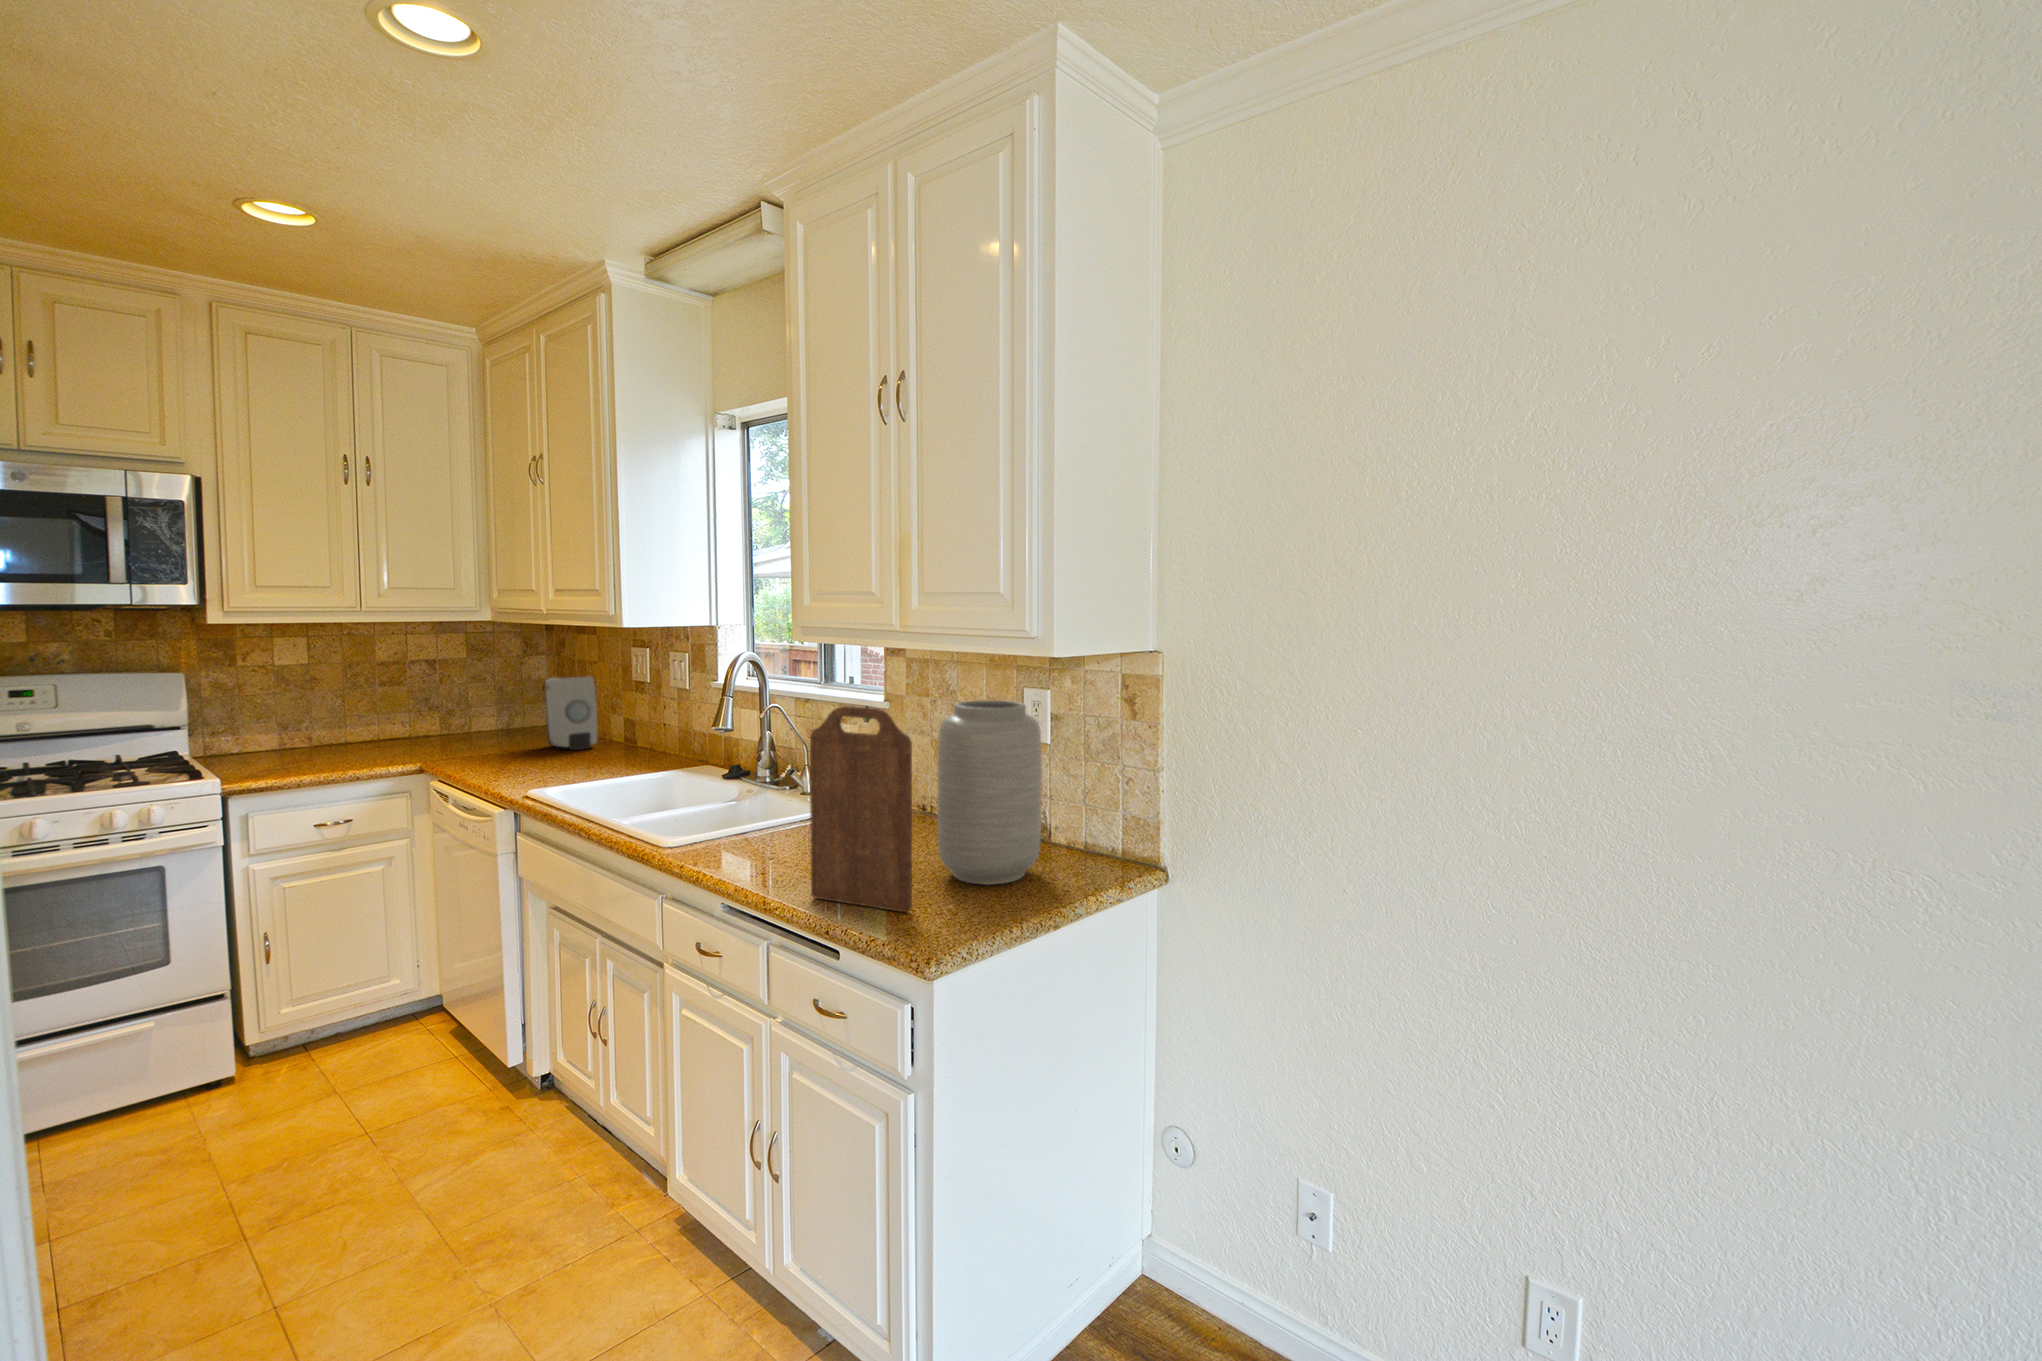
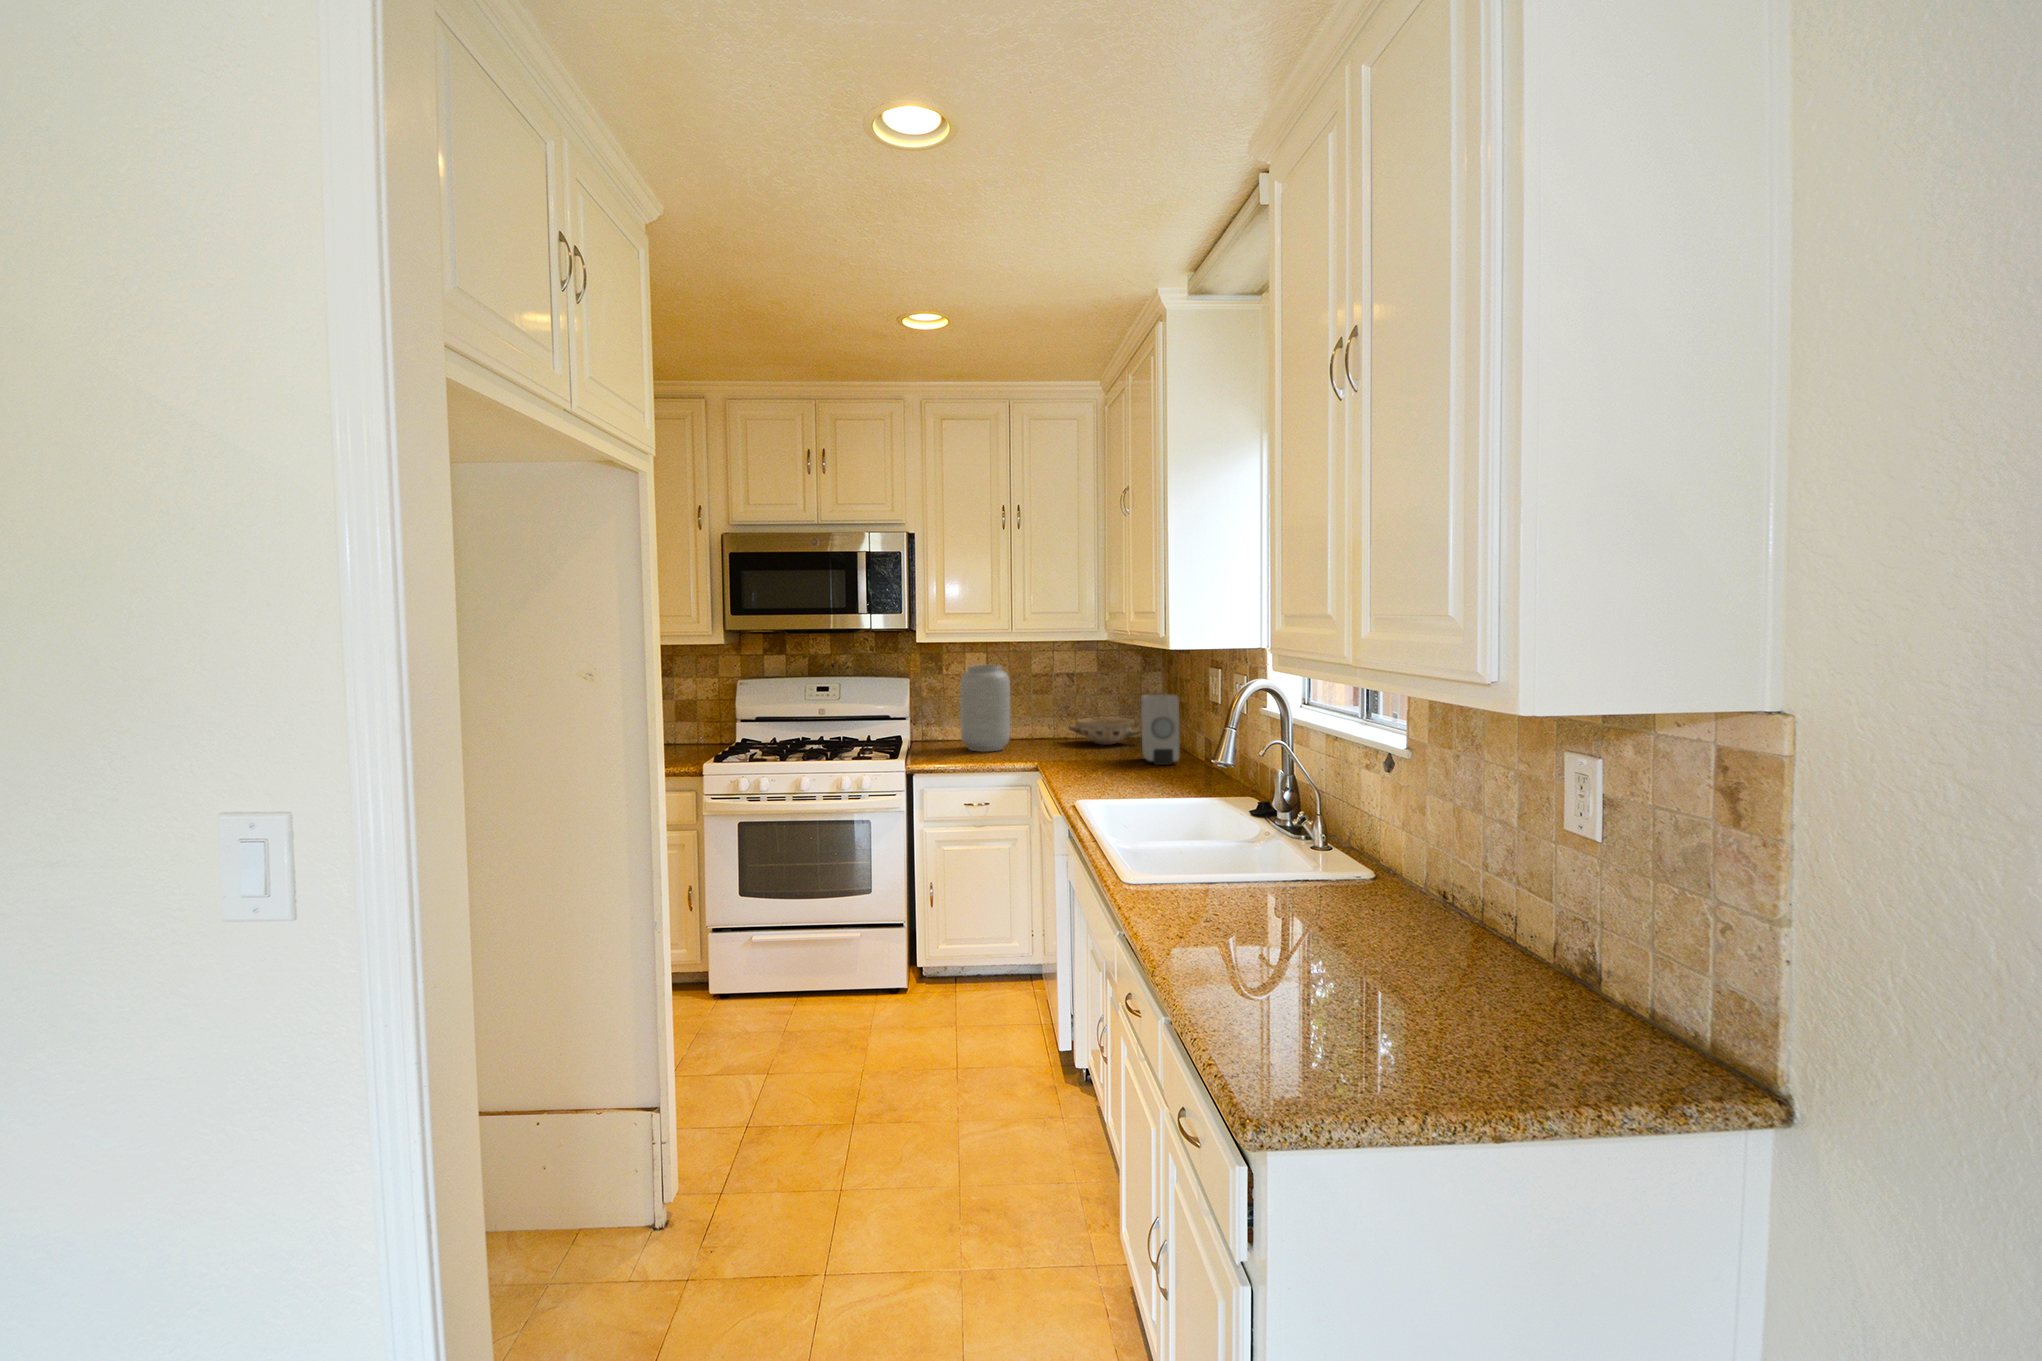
vase: present [938,700,1042,885] -> present [960,665,1010,752]
cutting board: present [810,706,912,912] -> none [1194,758,1292,1039]
ceramic bowl: none [433,707,533,738] -> present [1069,717,1142,745]

